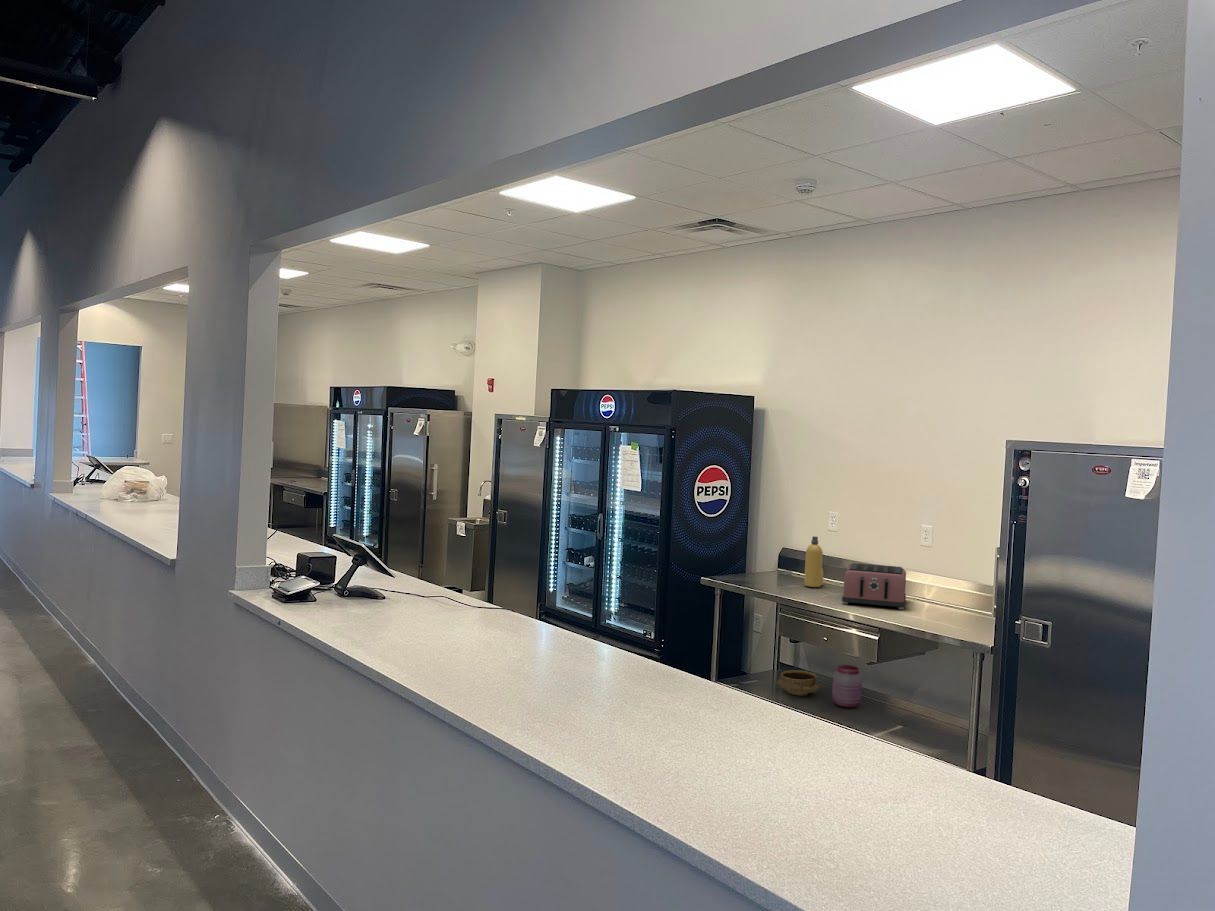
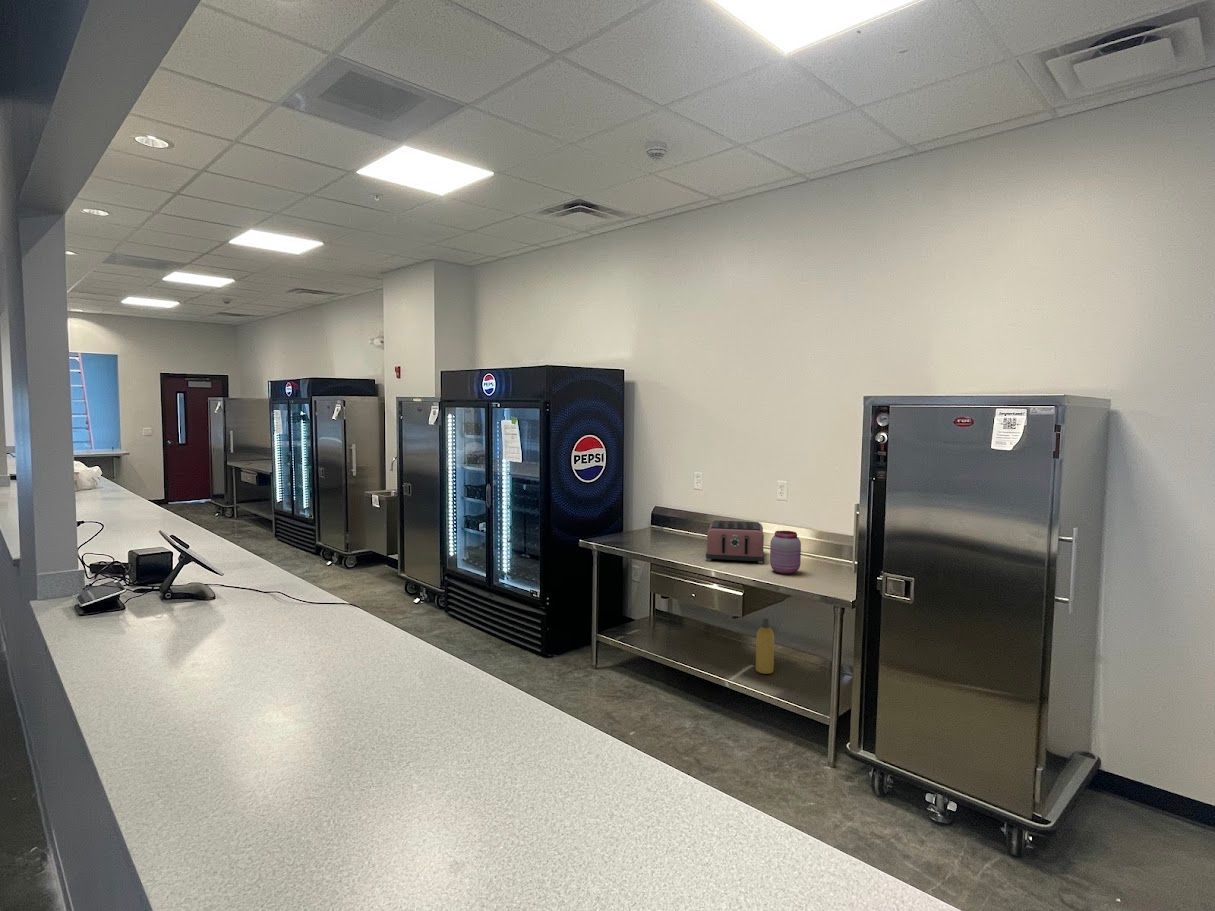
bottle: present [804,536,823,587] -> present [756,618,774,674]
jar: present [832,665,862,708] -> present [770,531,801,574]
ceramic bowl: present [777,670,820,696] -> none [649,620,689,644]

